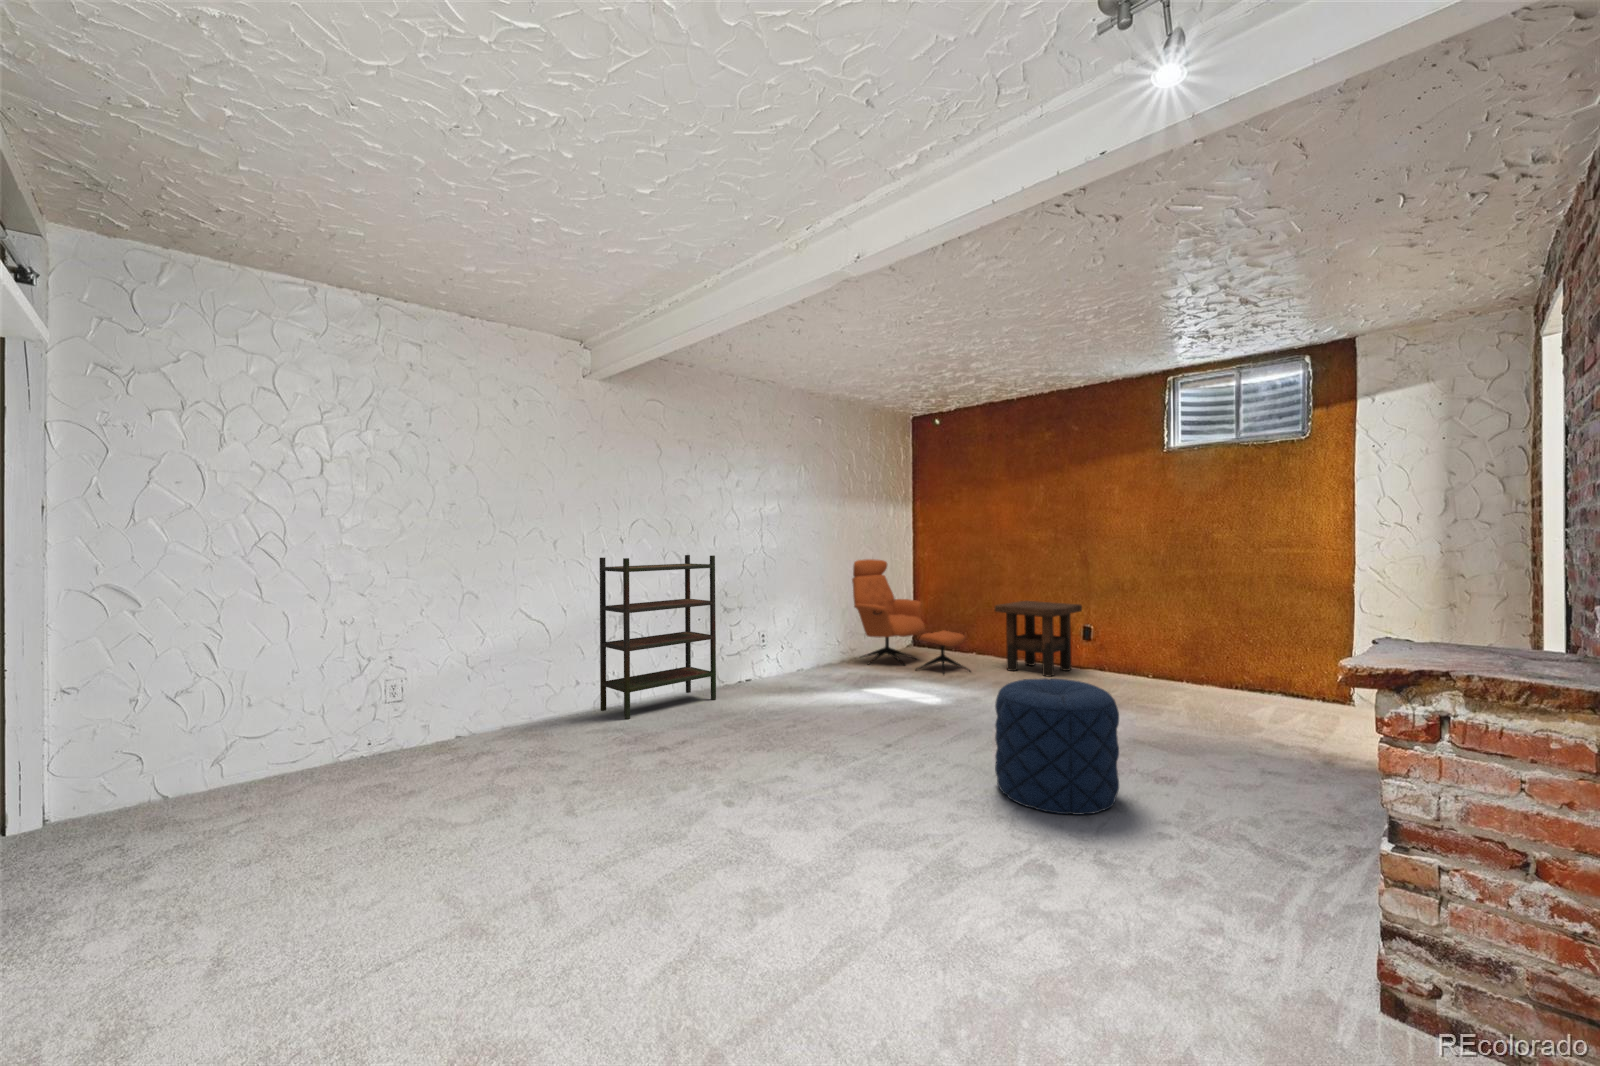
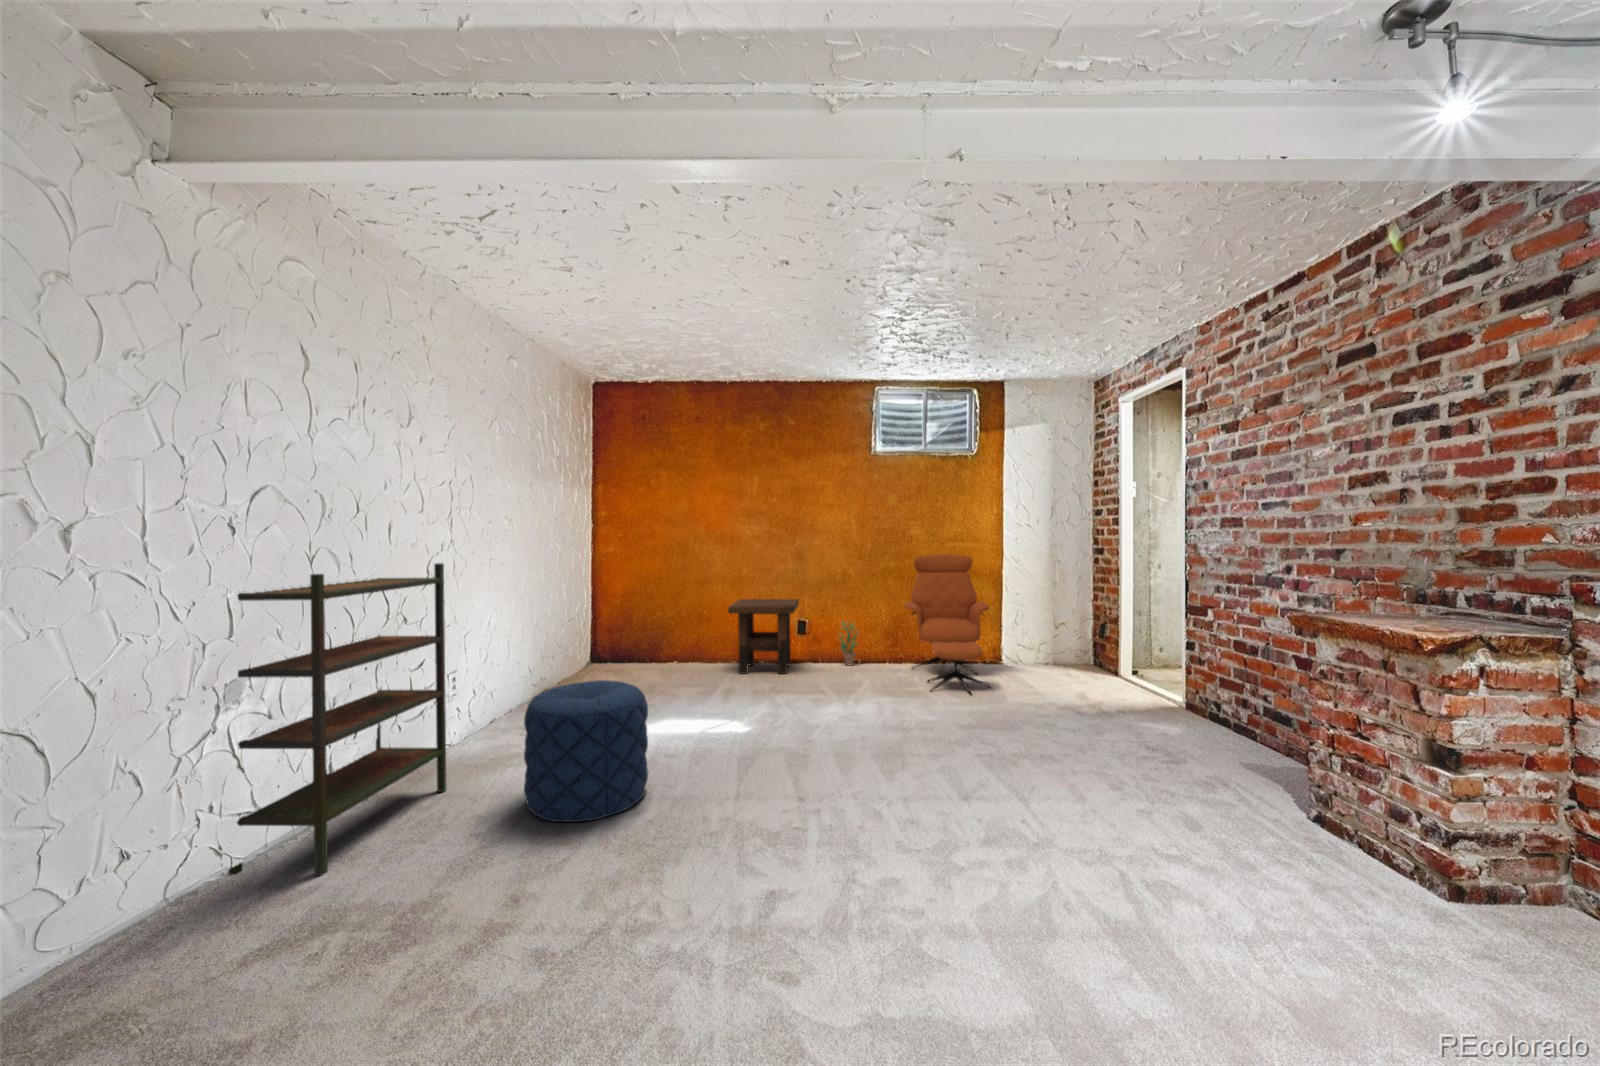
armchair: present [852,559,970,671] -> present [905,554,991,695]
potted plant: none [1117,629,1146,680] -> present [840,621,857,665]
pouf: present [995,678,1119,815] -> present [524,680,648,822]

